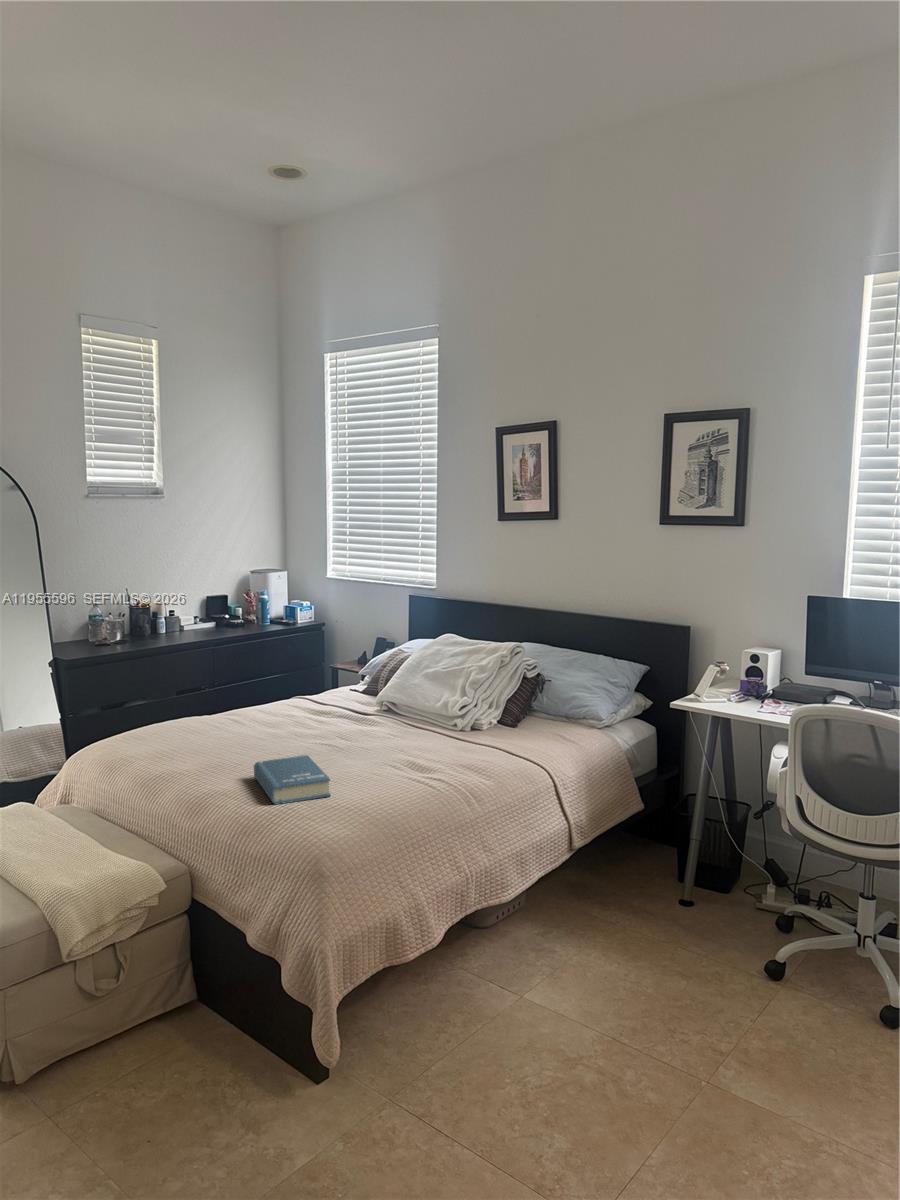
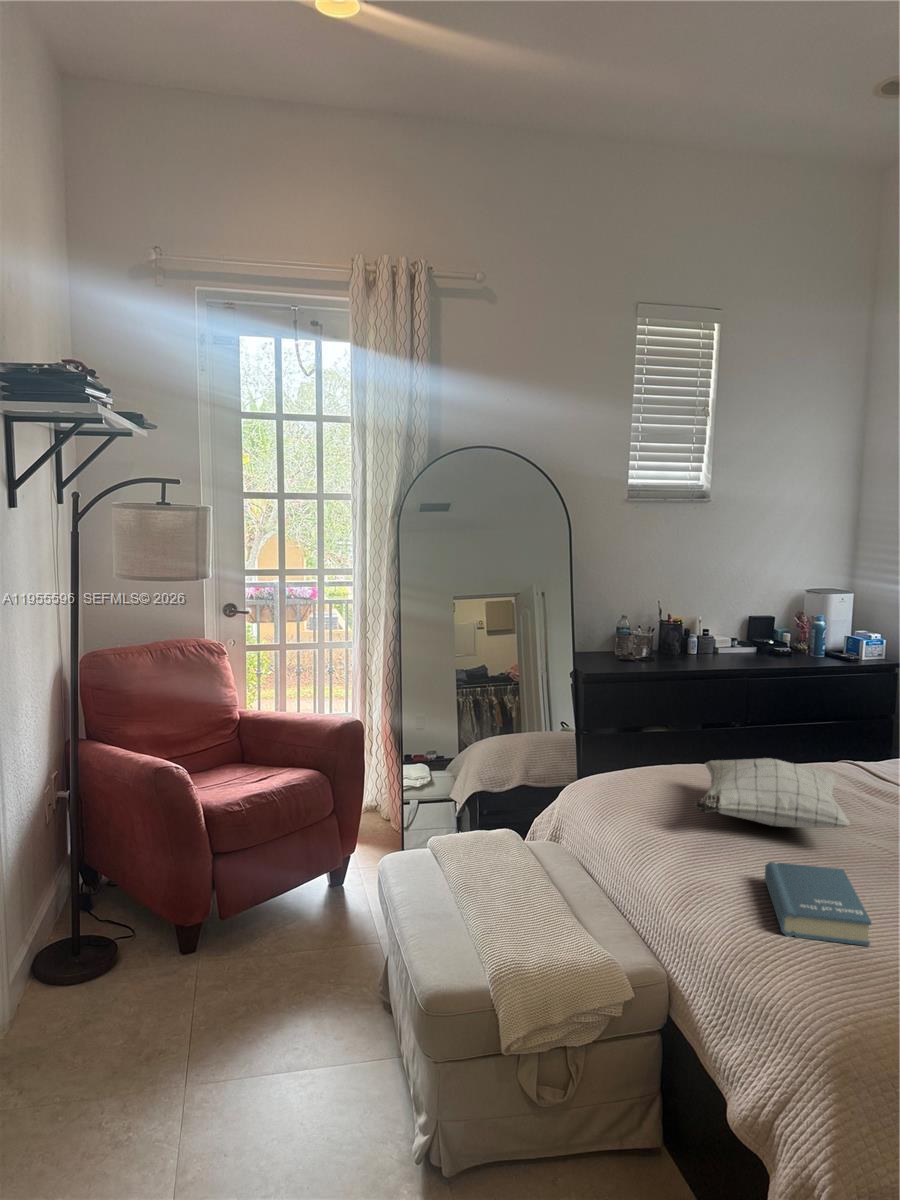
pillow: none [192,693,308,743] -> present [695,758,850,828]

